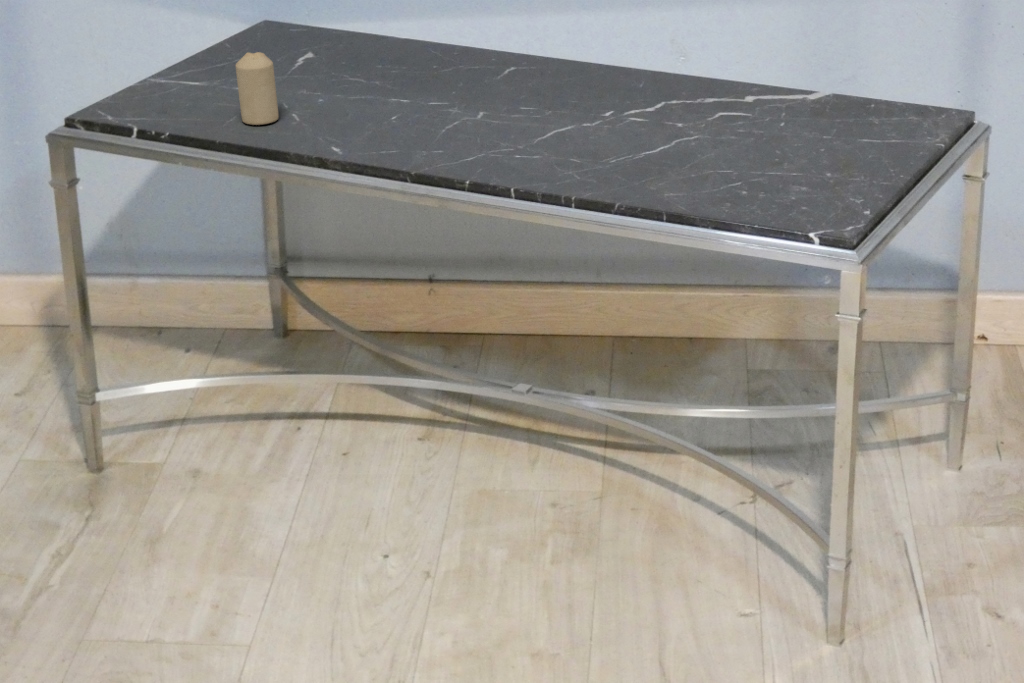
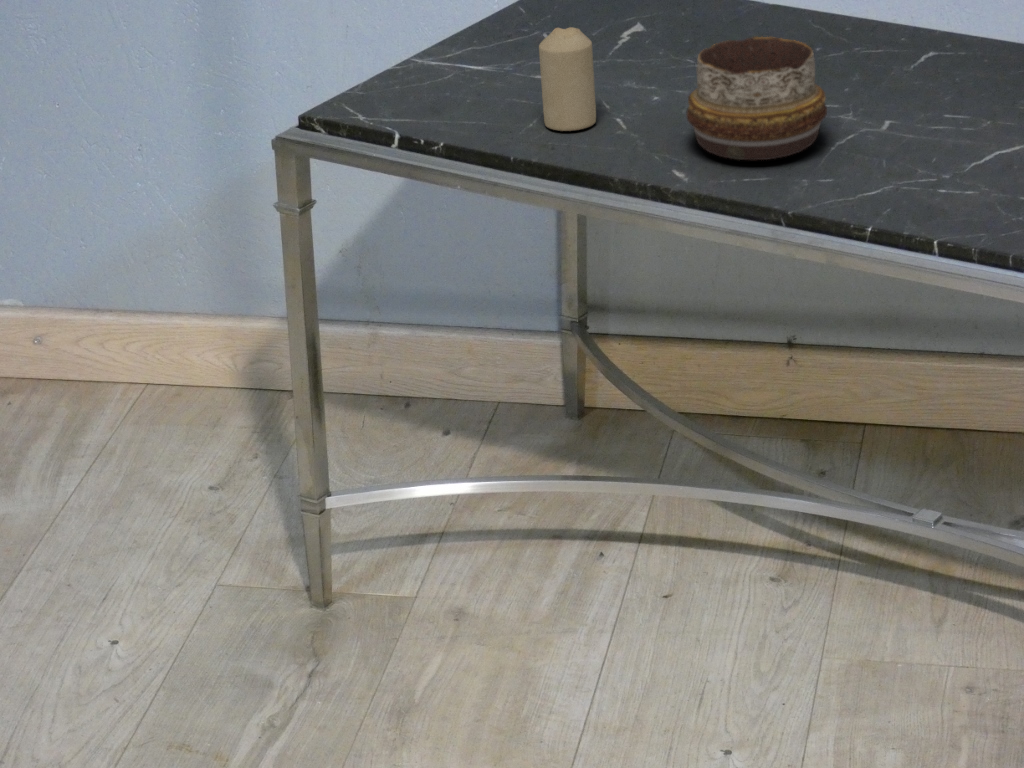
decorative bowl: none [340,59,436,142] -> present [687,37,827,160]

